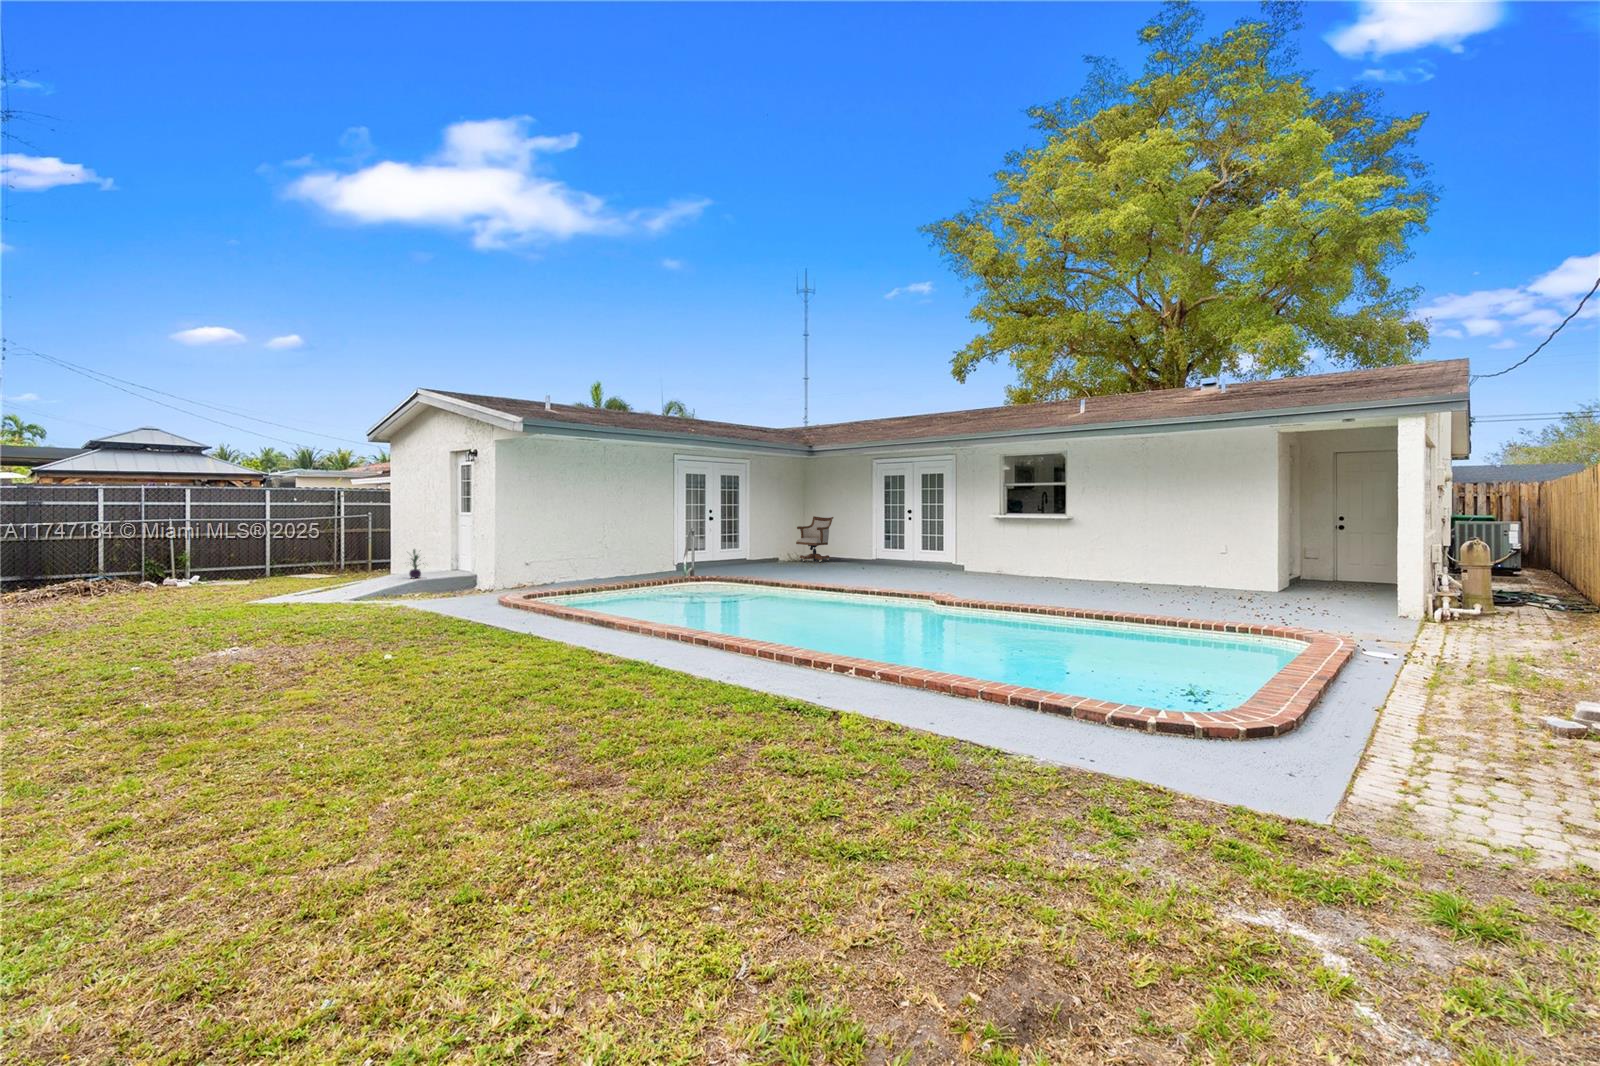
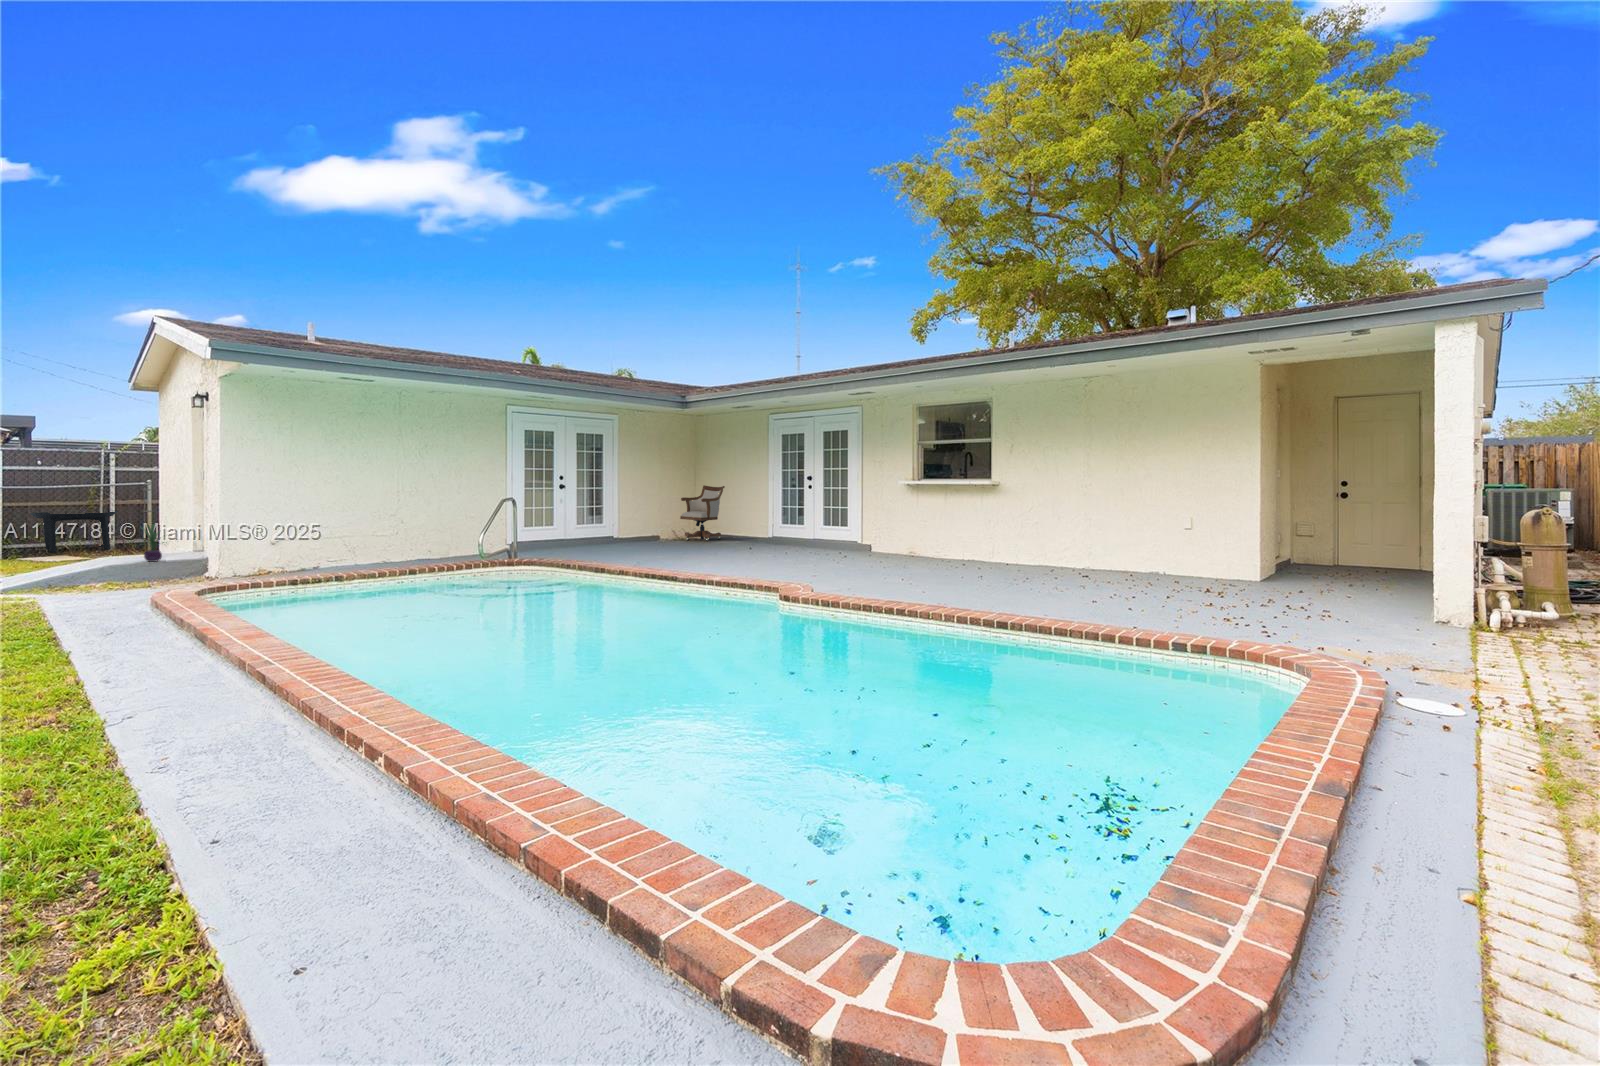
round table: none [294,538,354,571] -> present [30,511,118,552]

